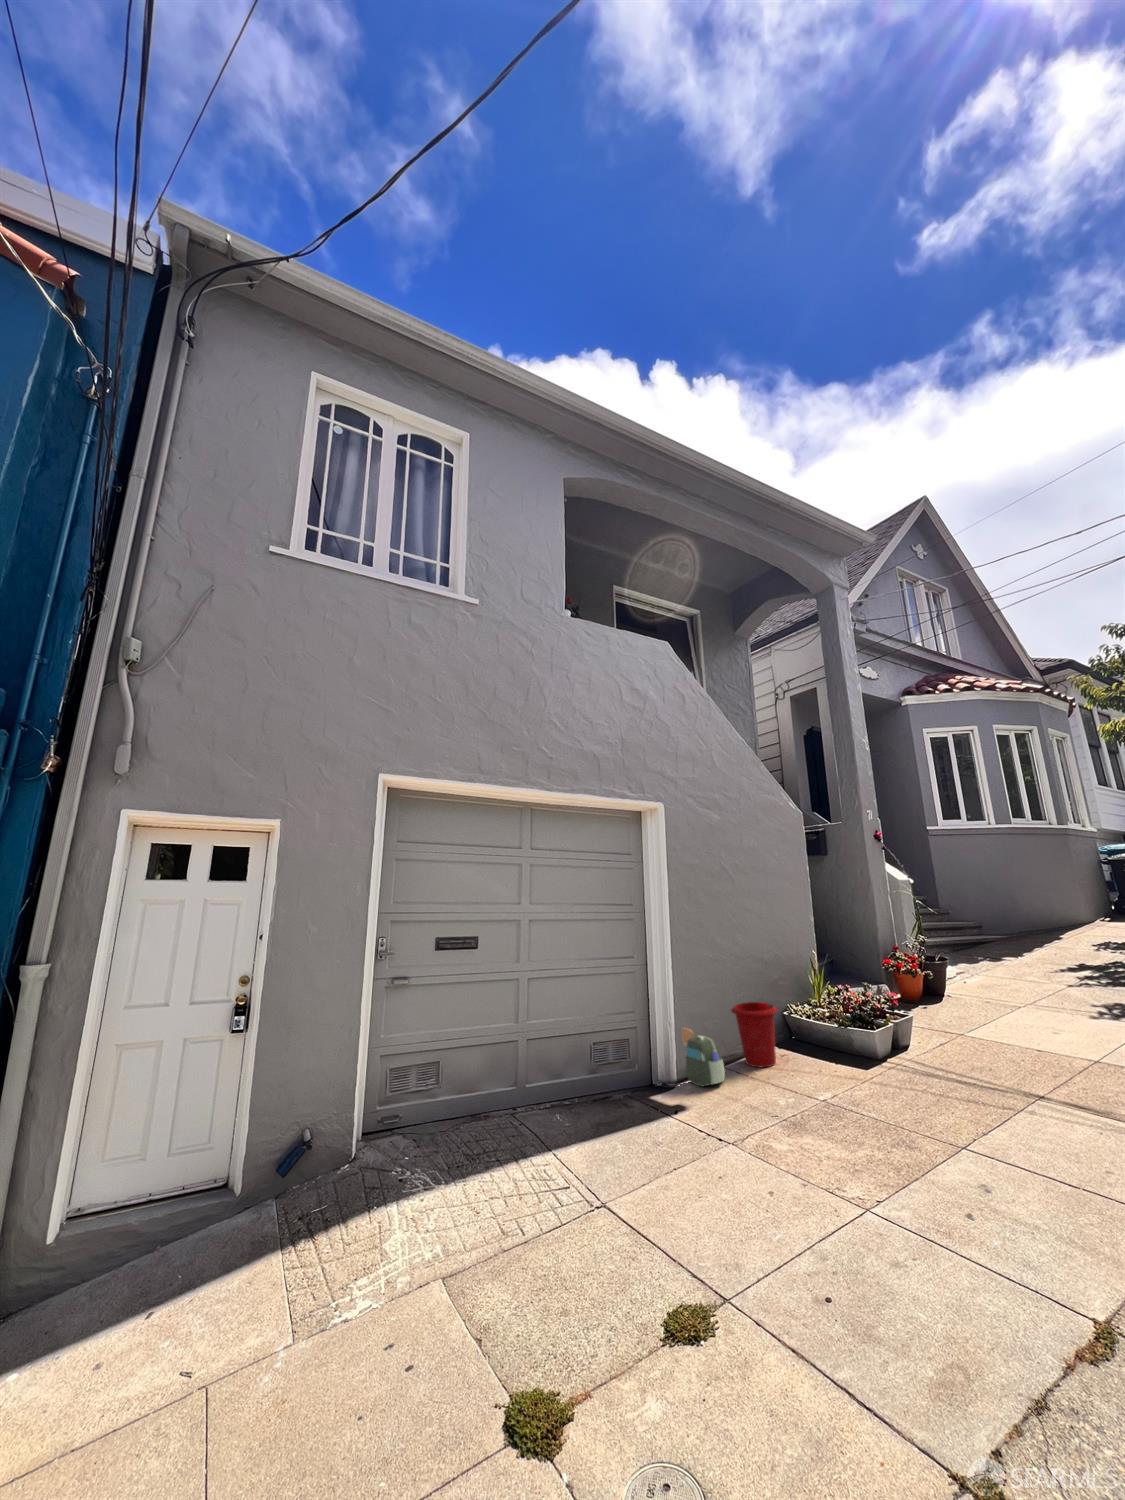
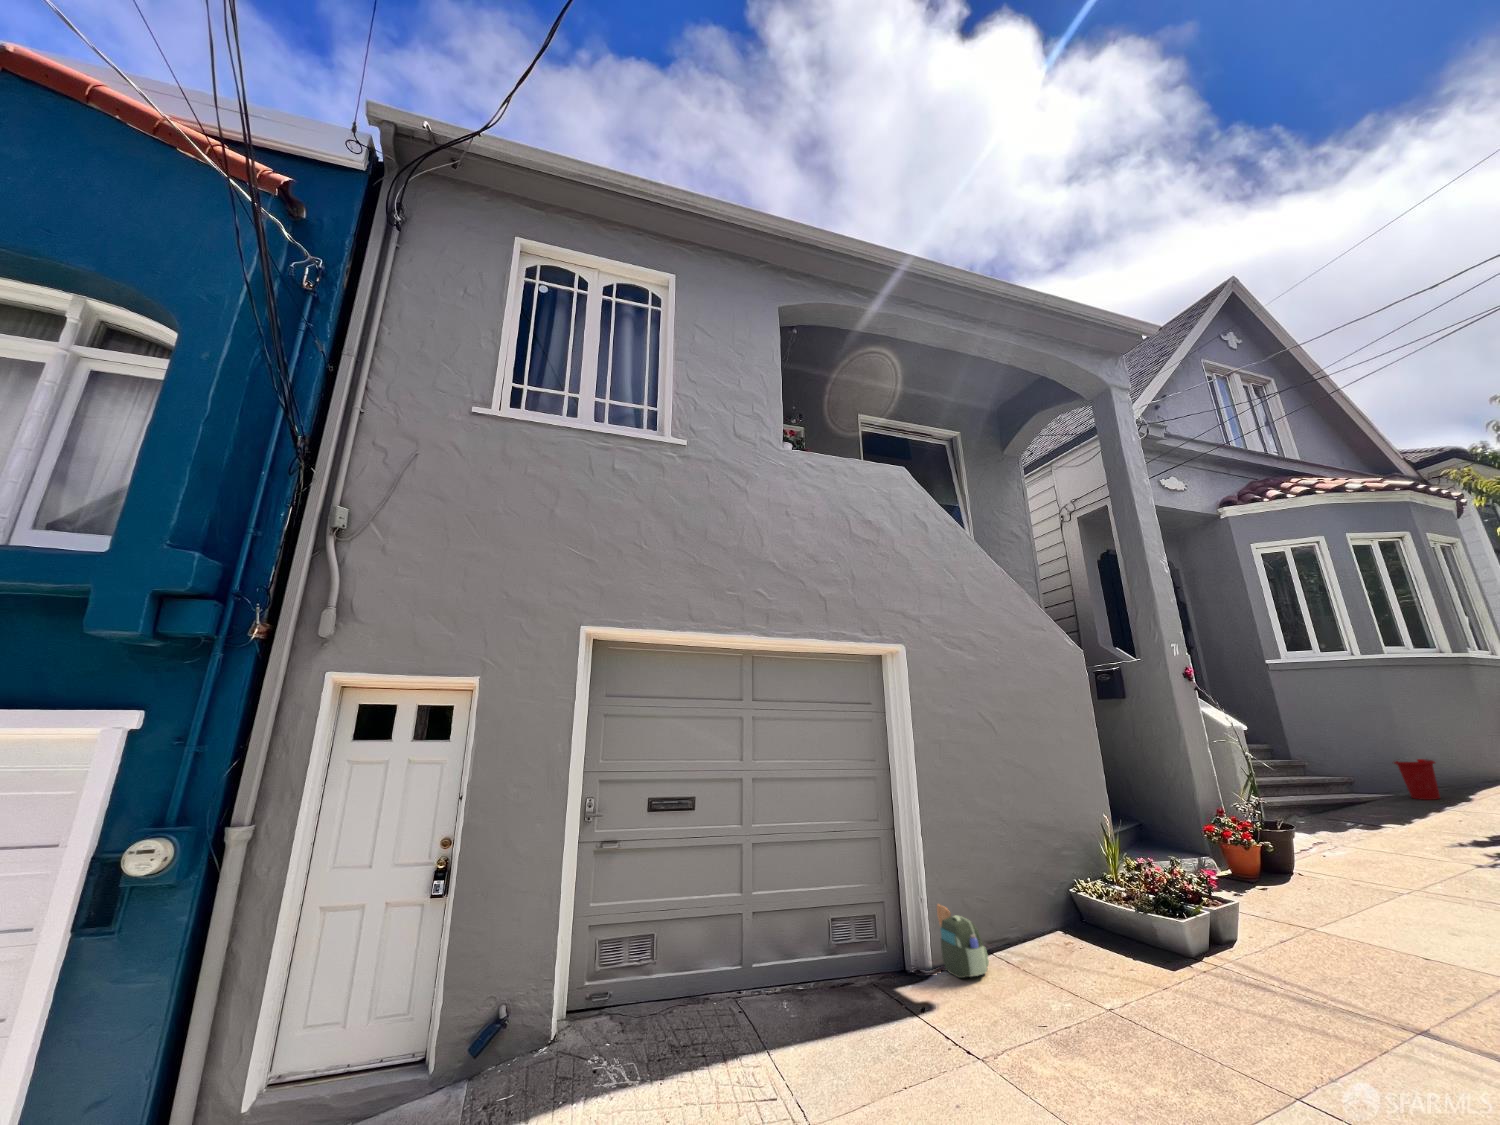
waste bin: present [731,1002,777,1067] -> present [1394,759,1440,800]

